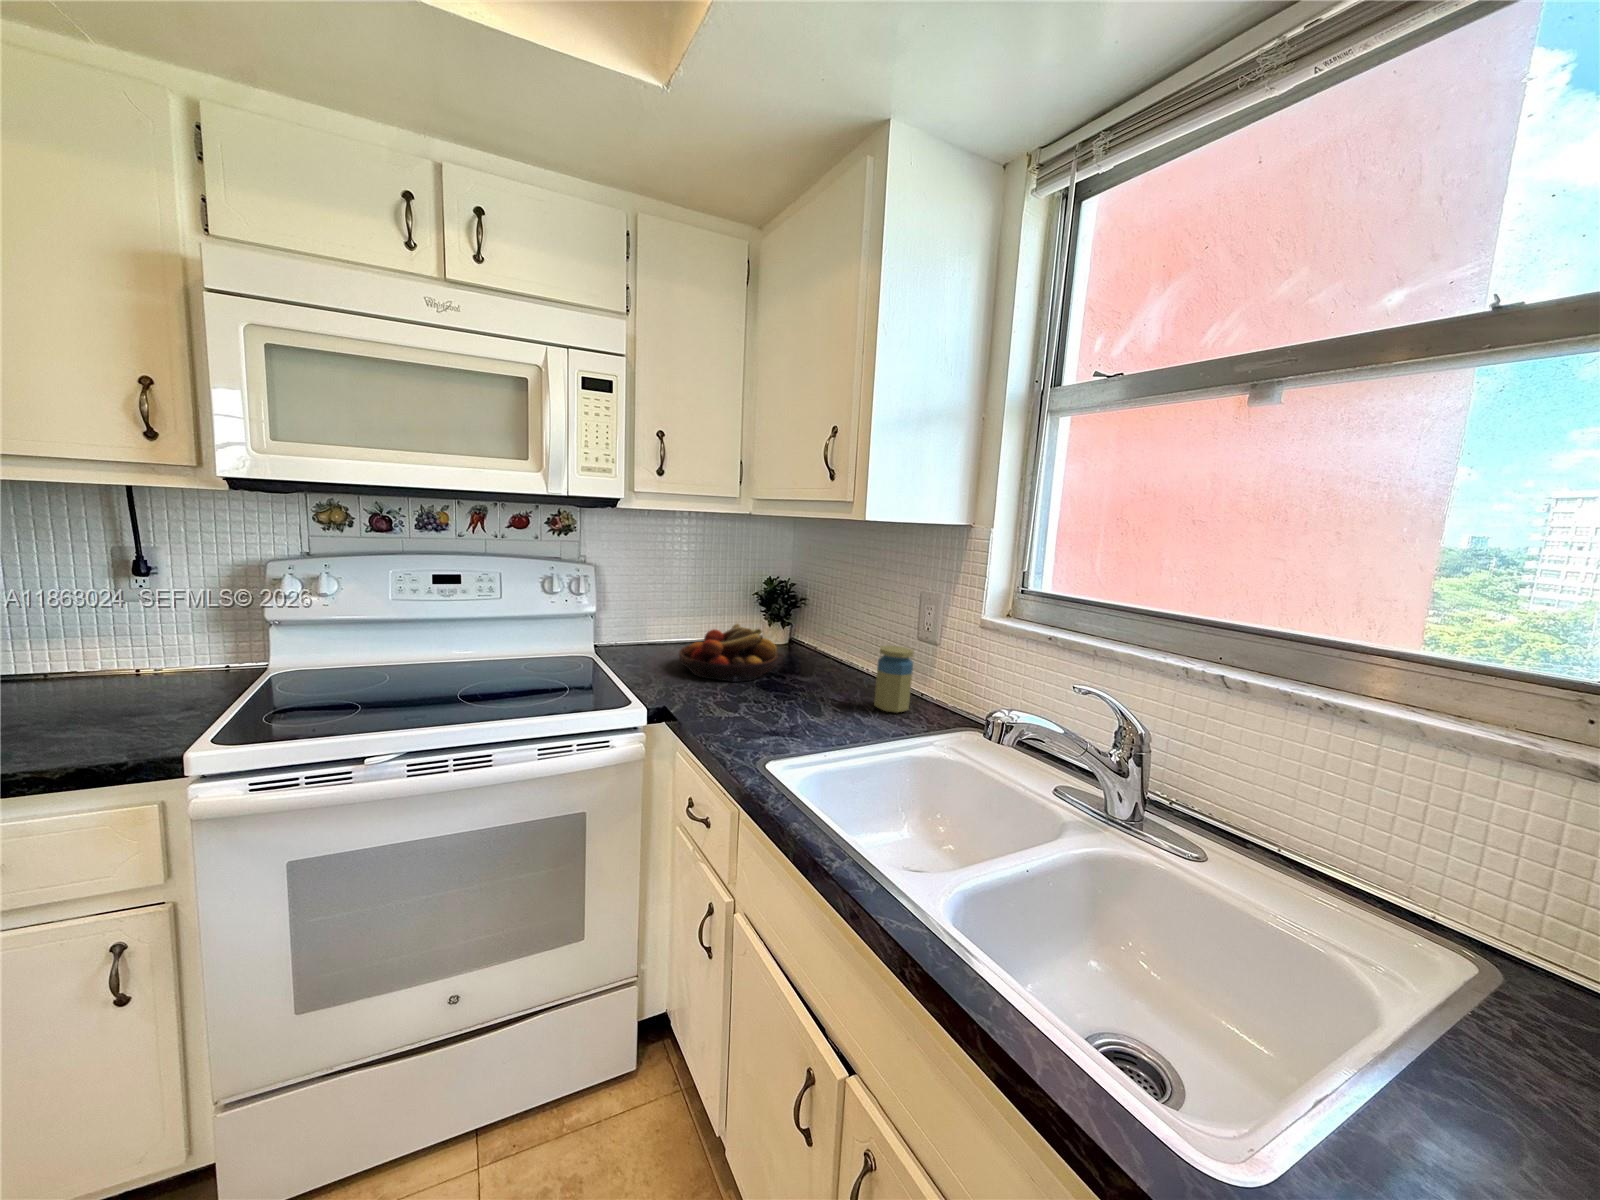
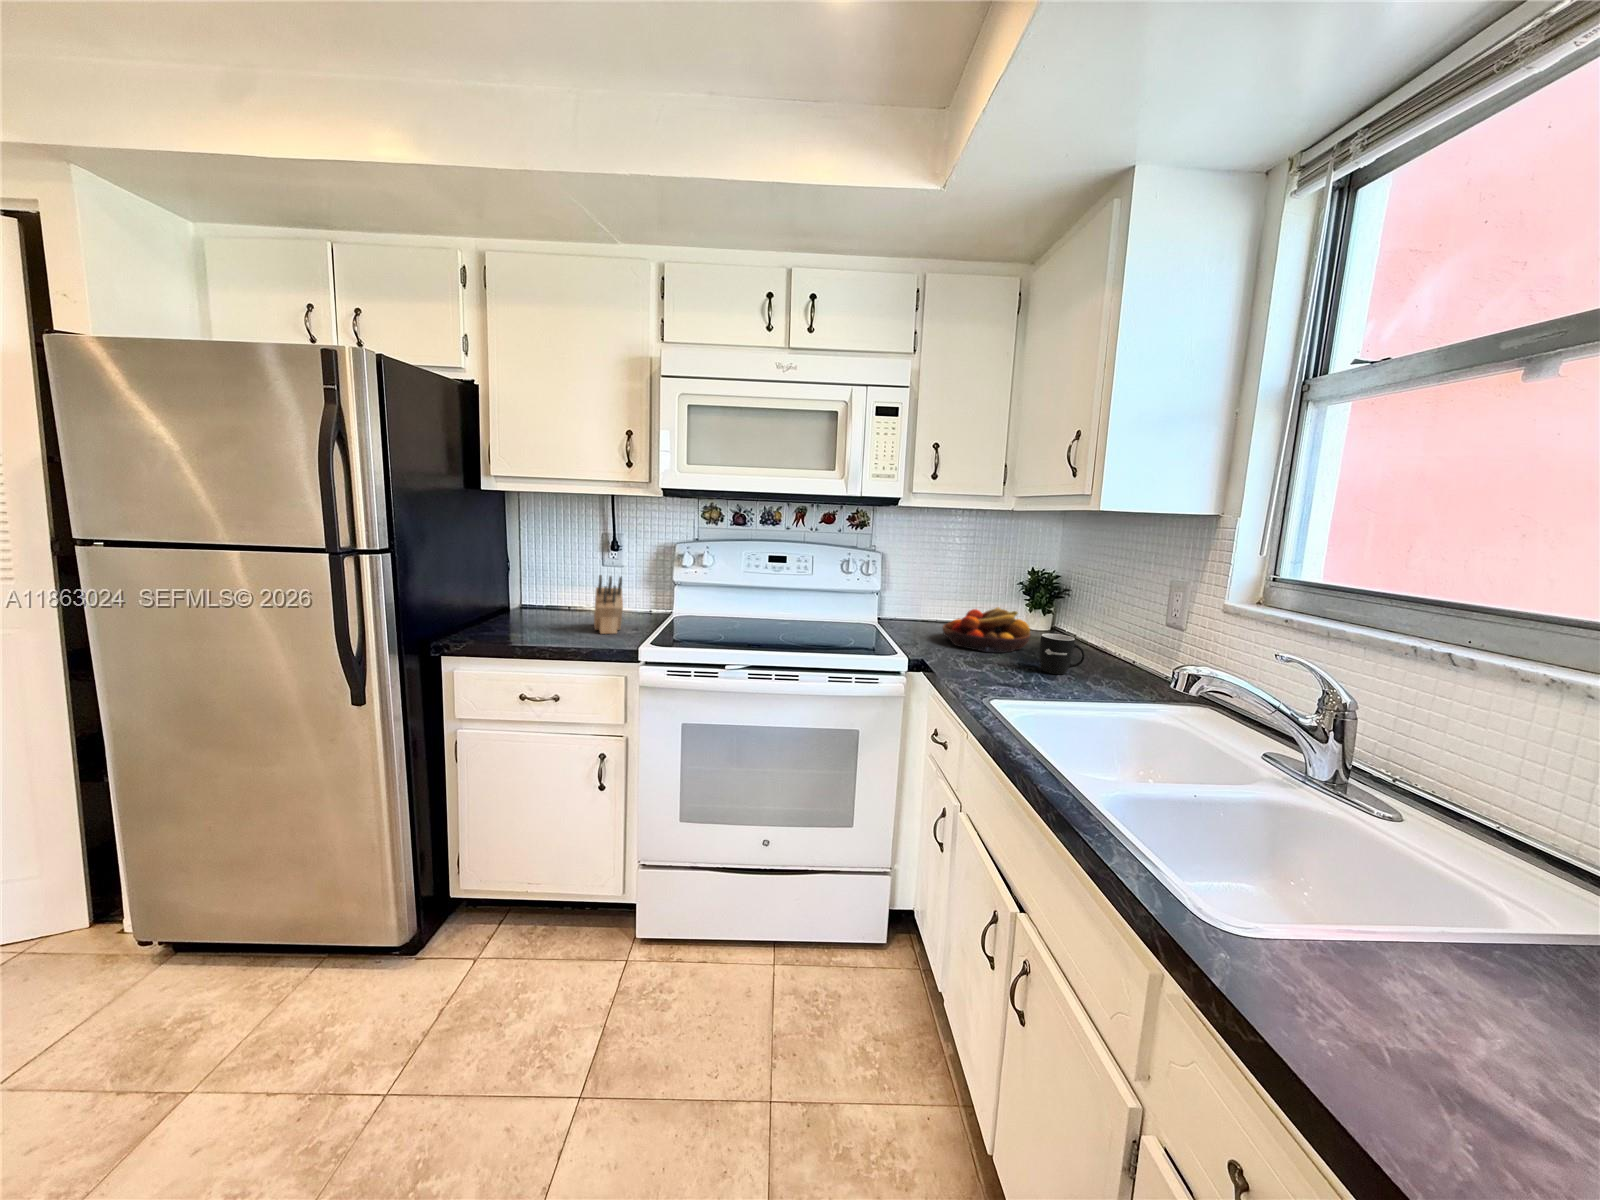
knife block: none [84,627,153,727] -> present [594,575,623,634]
jar: present [874,646,913,713] -> none [1111,627,1155,688]
mug: none [799,658,845,704] -> present [1040,634,1085,674]

